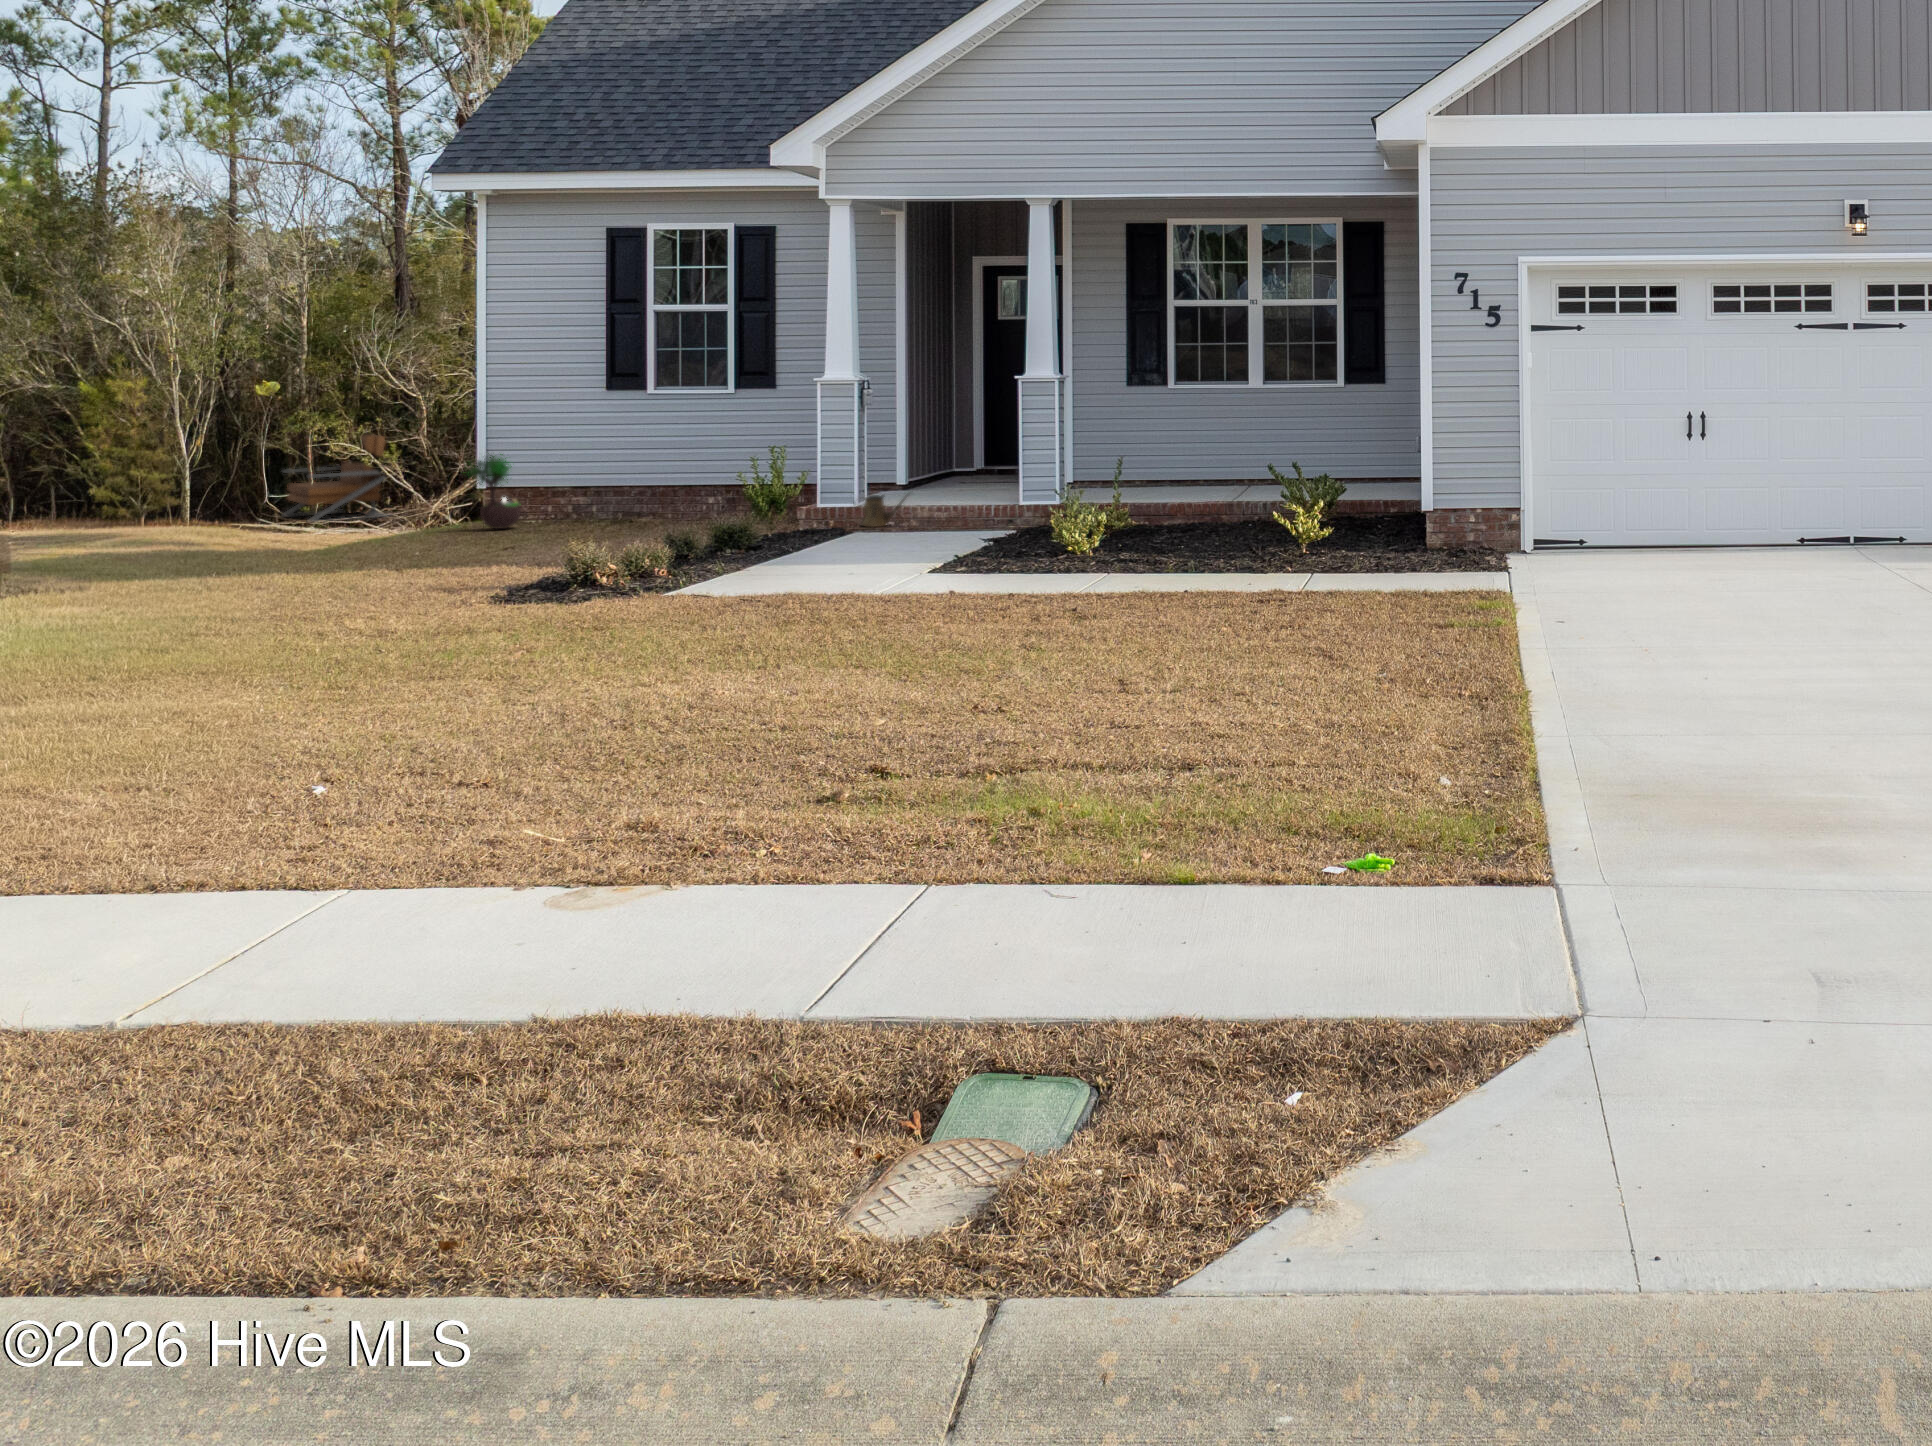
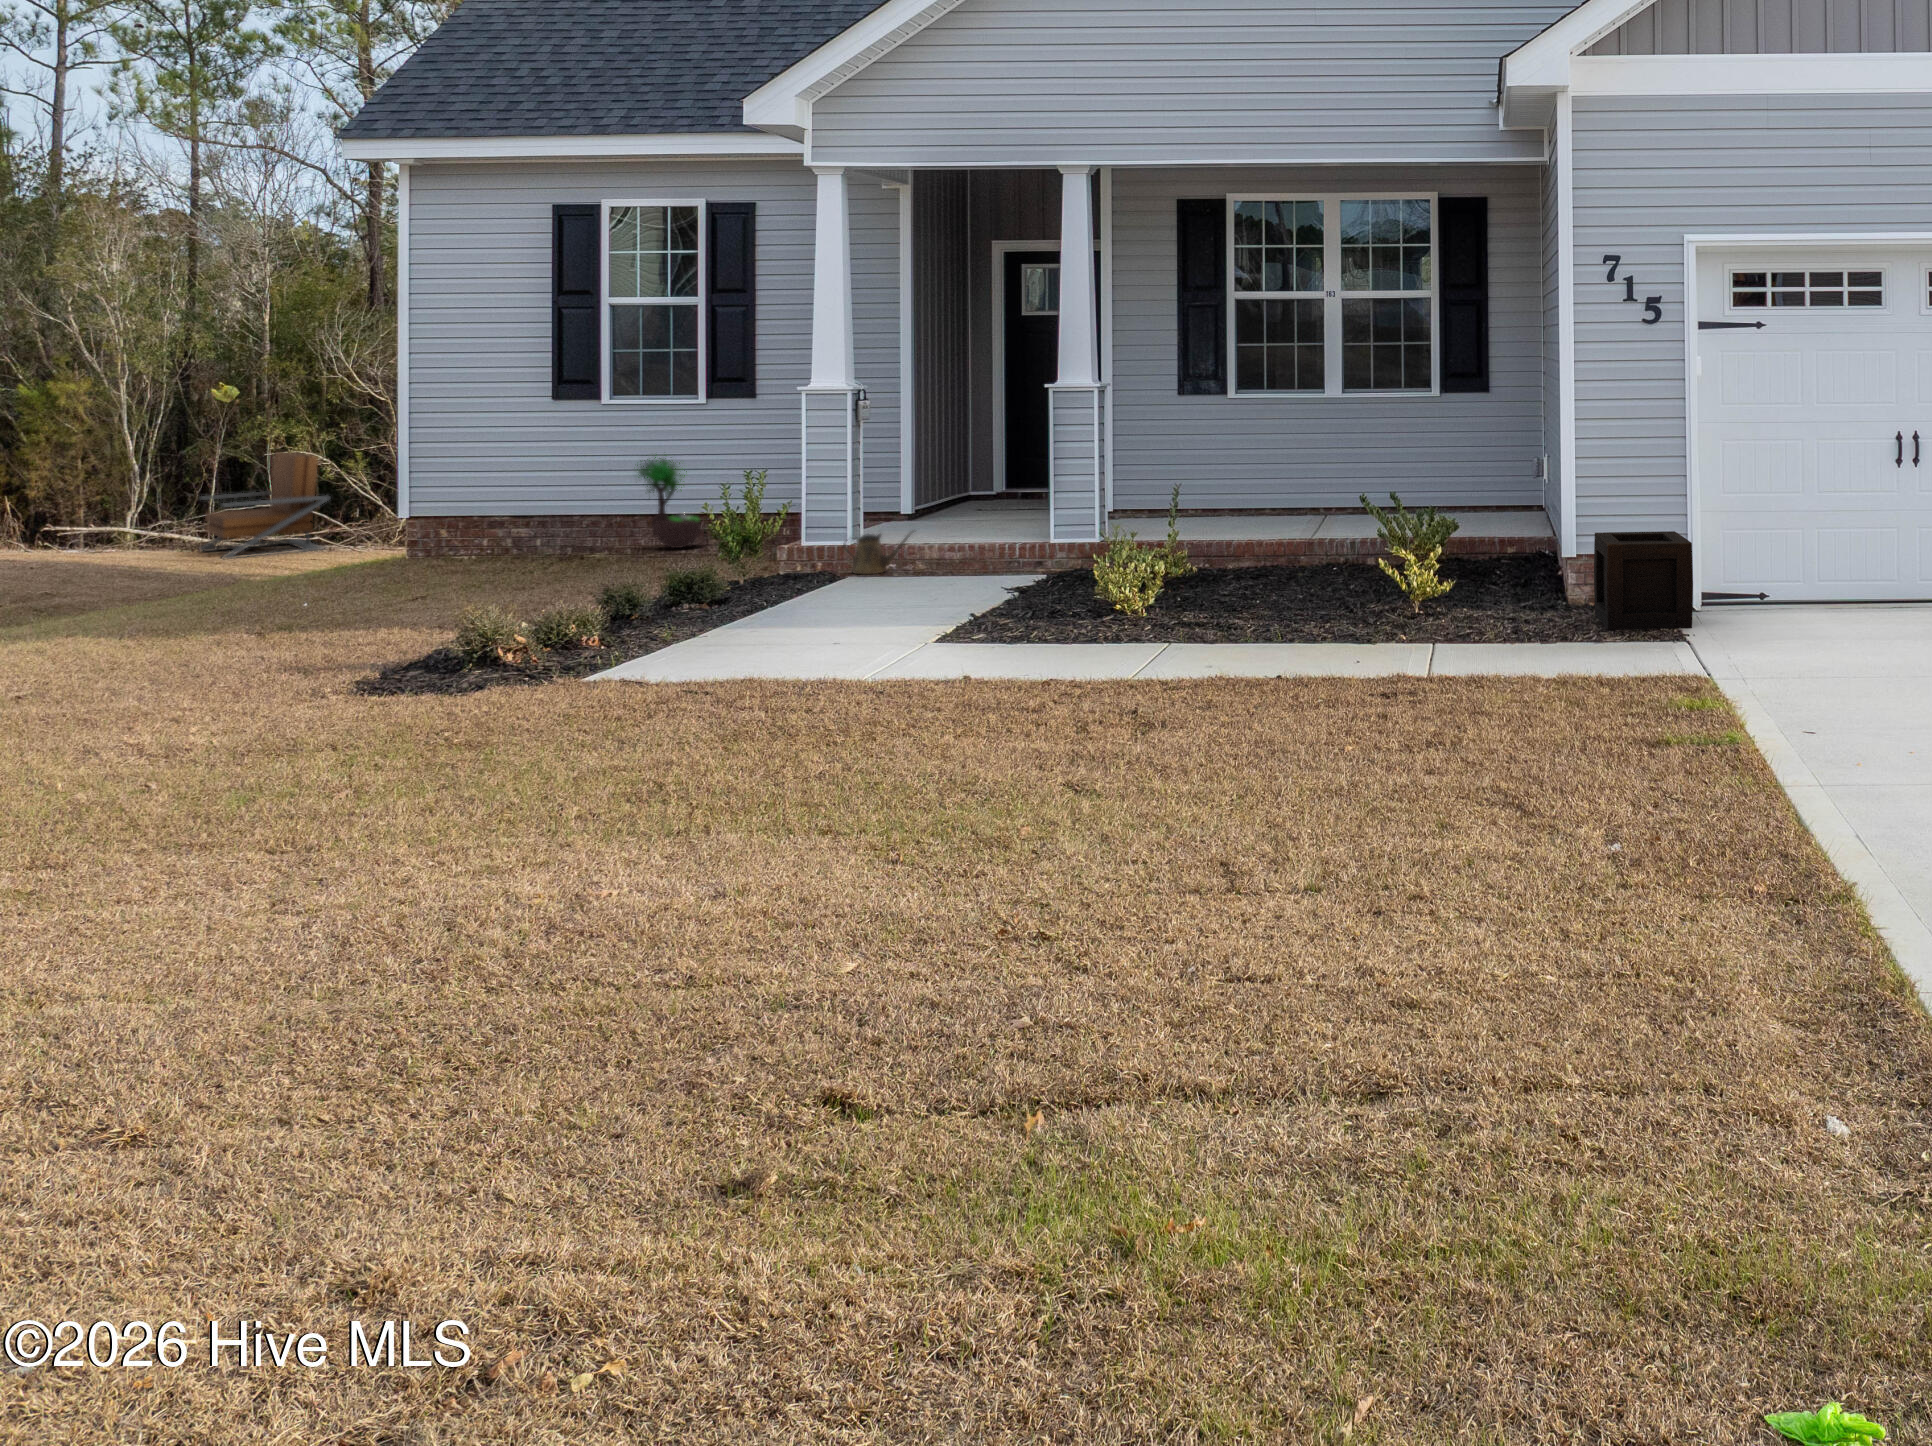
potted tree: present [468,453,521,529] -> present [637,455,701,548]
wooden crate: none [1447,488,1518,560] -> present [1594,531,1693,630]

